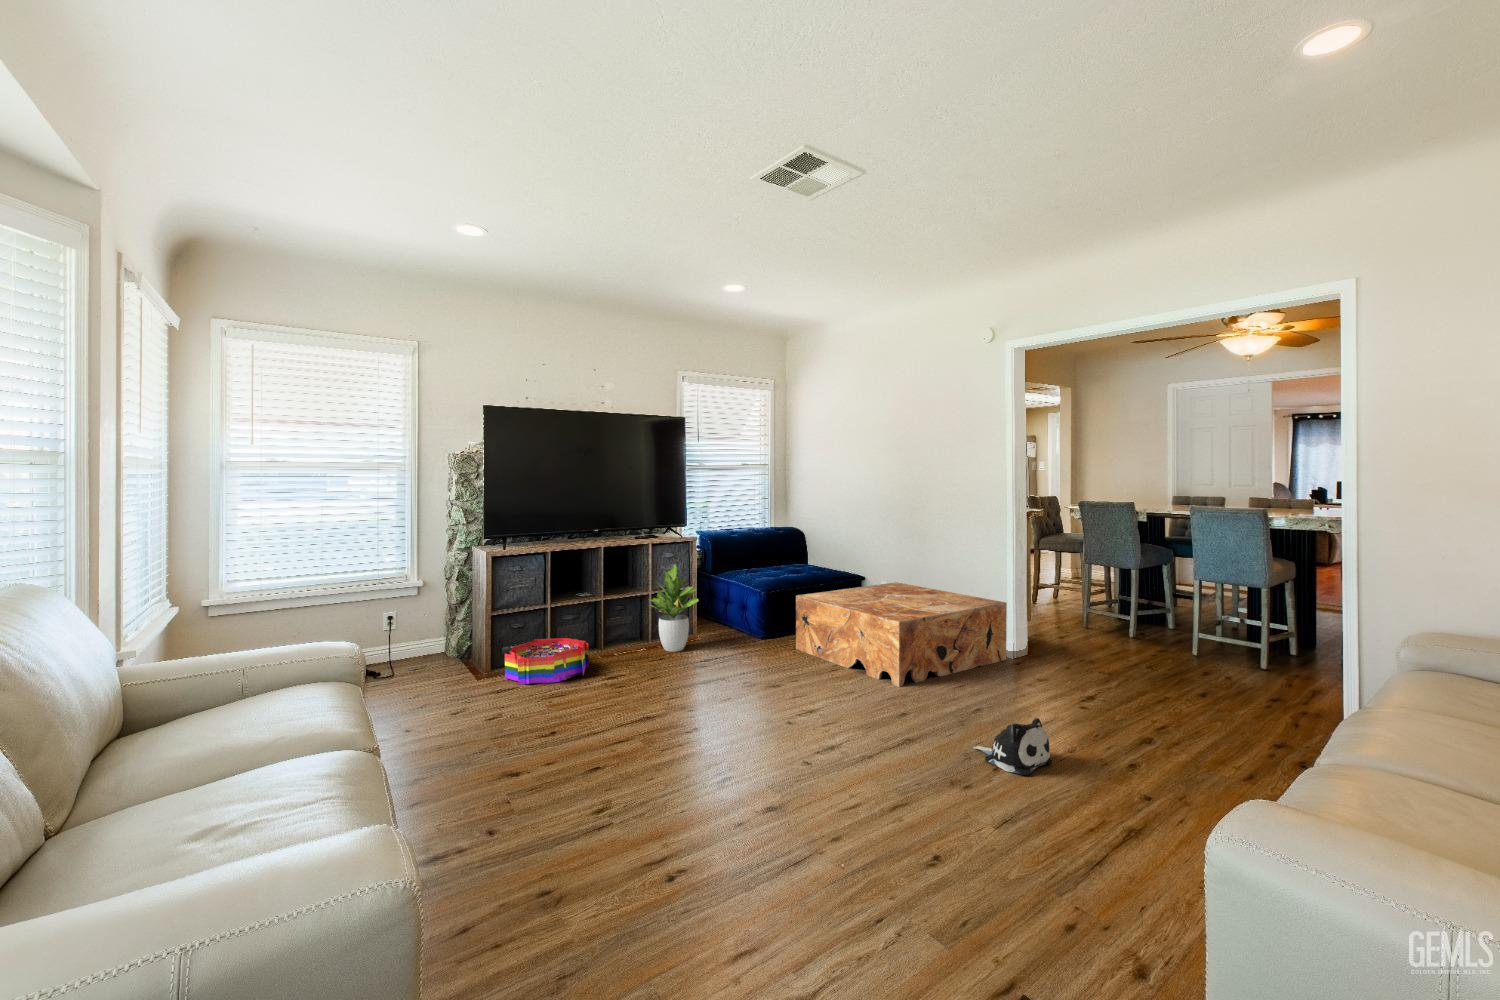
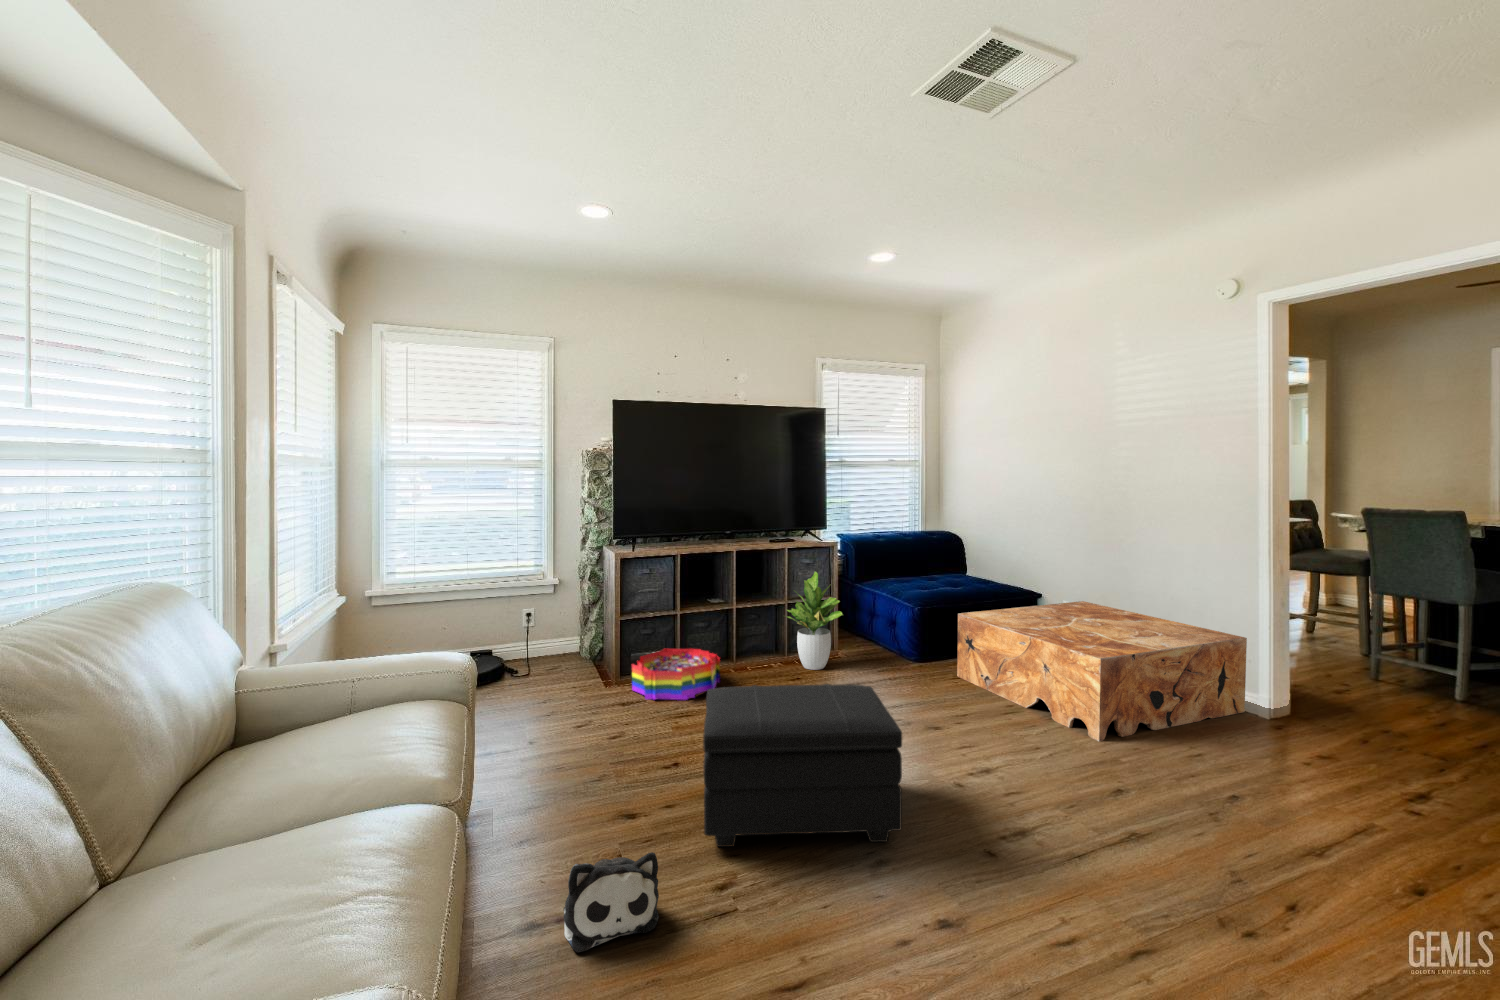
footstool: none [583,649,744,782] -> present [703,684,902,847]
plush toy: present [974,718,1052,775] -> present [564,852,659,952]

